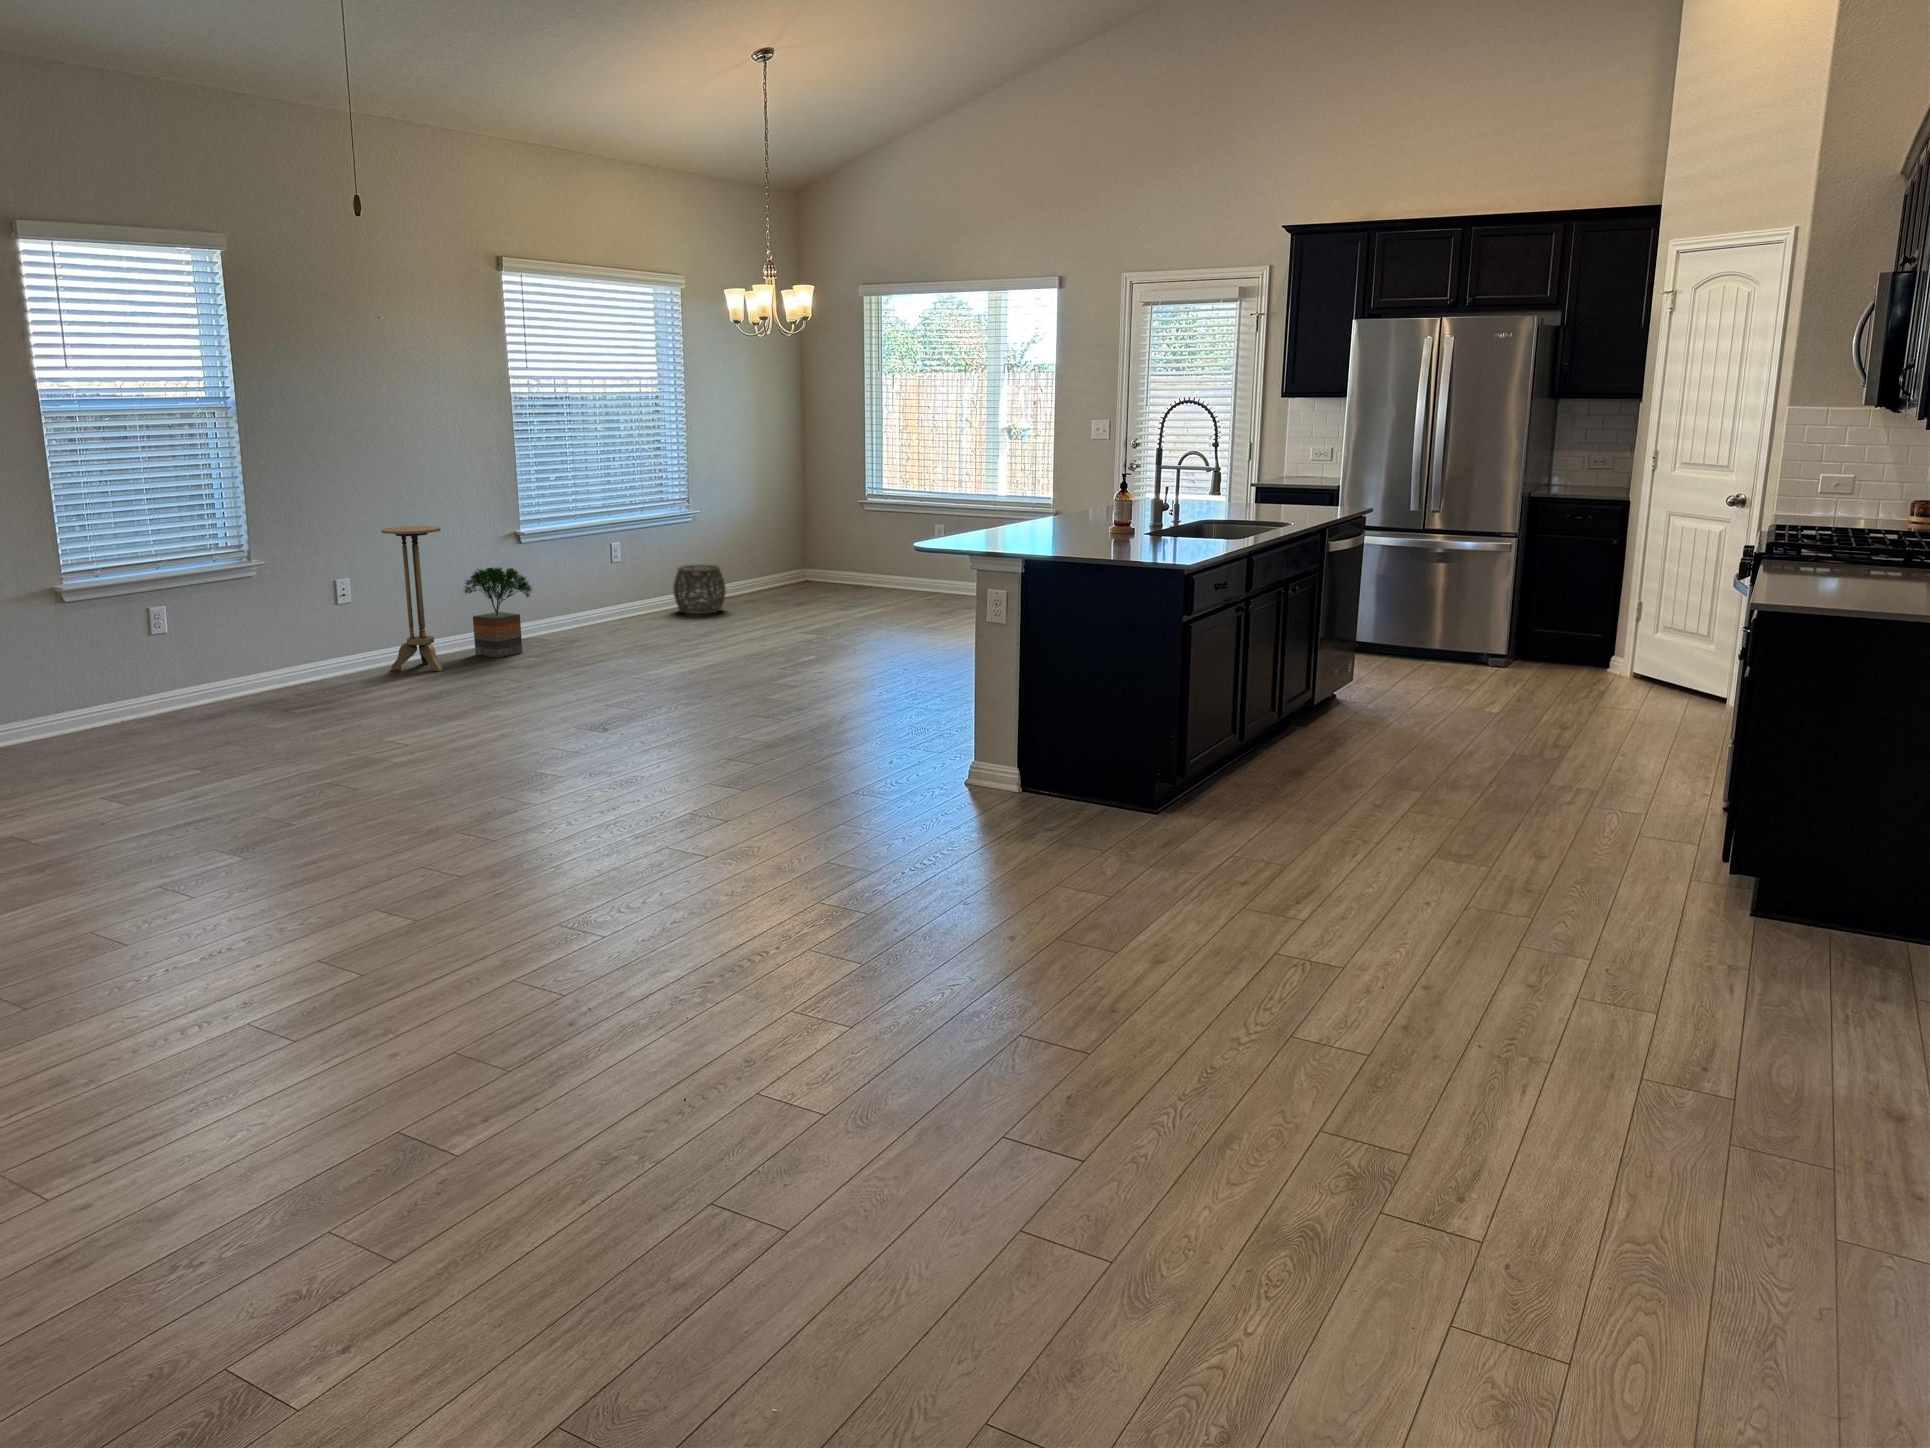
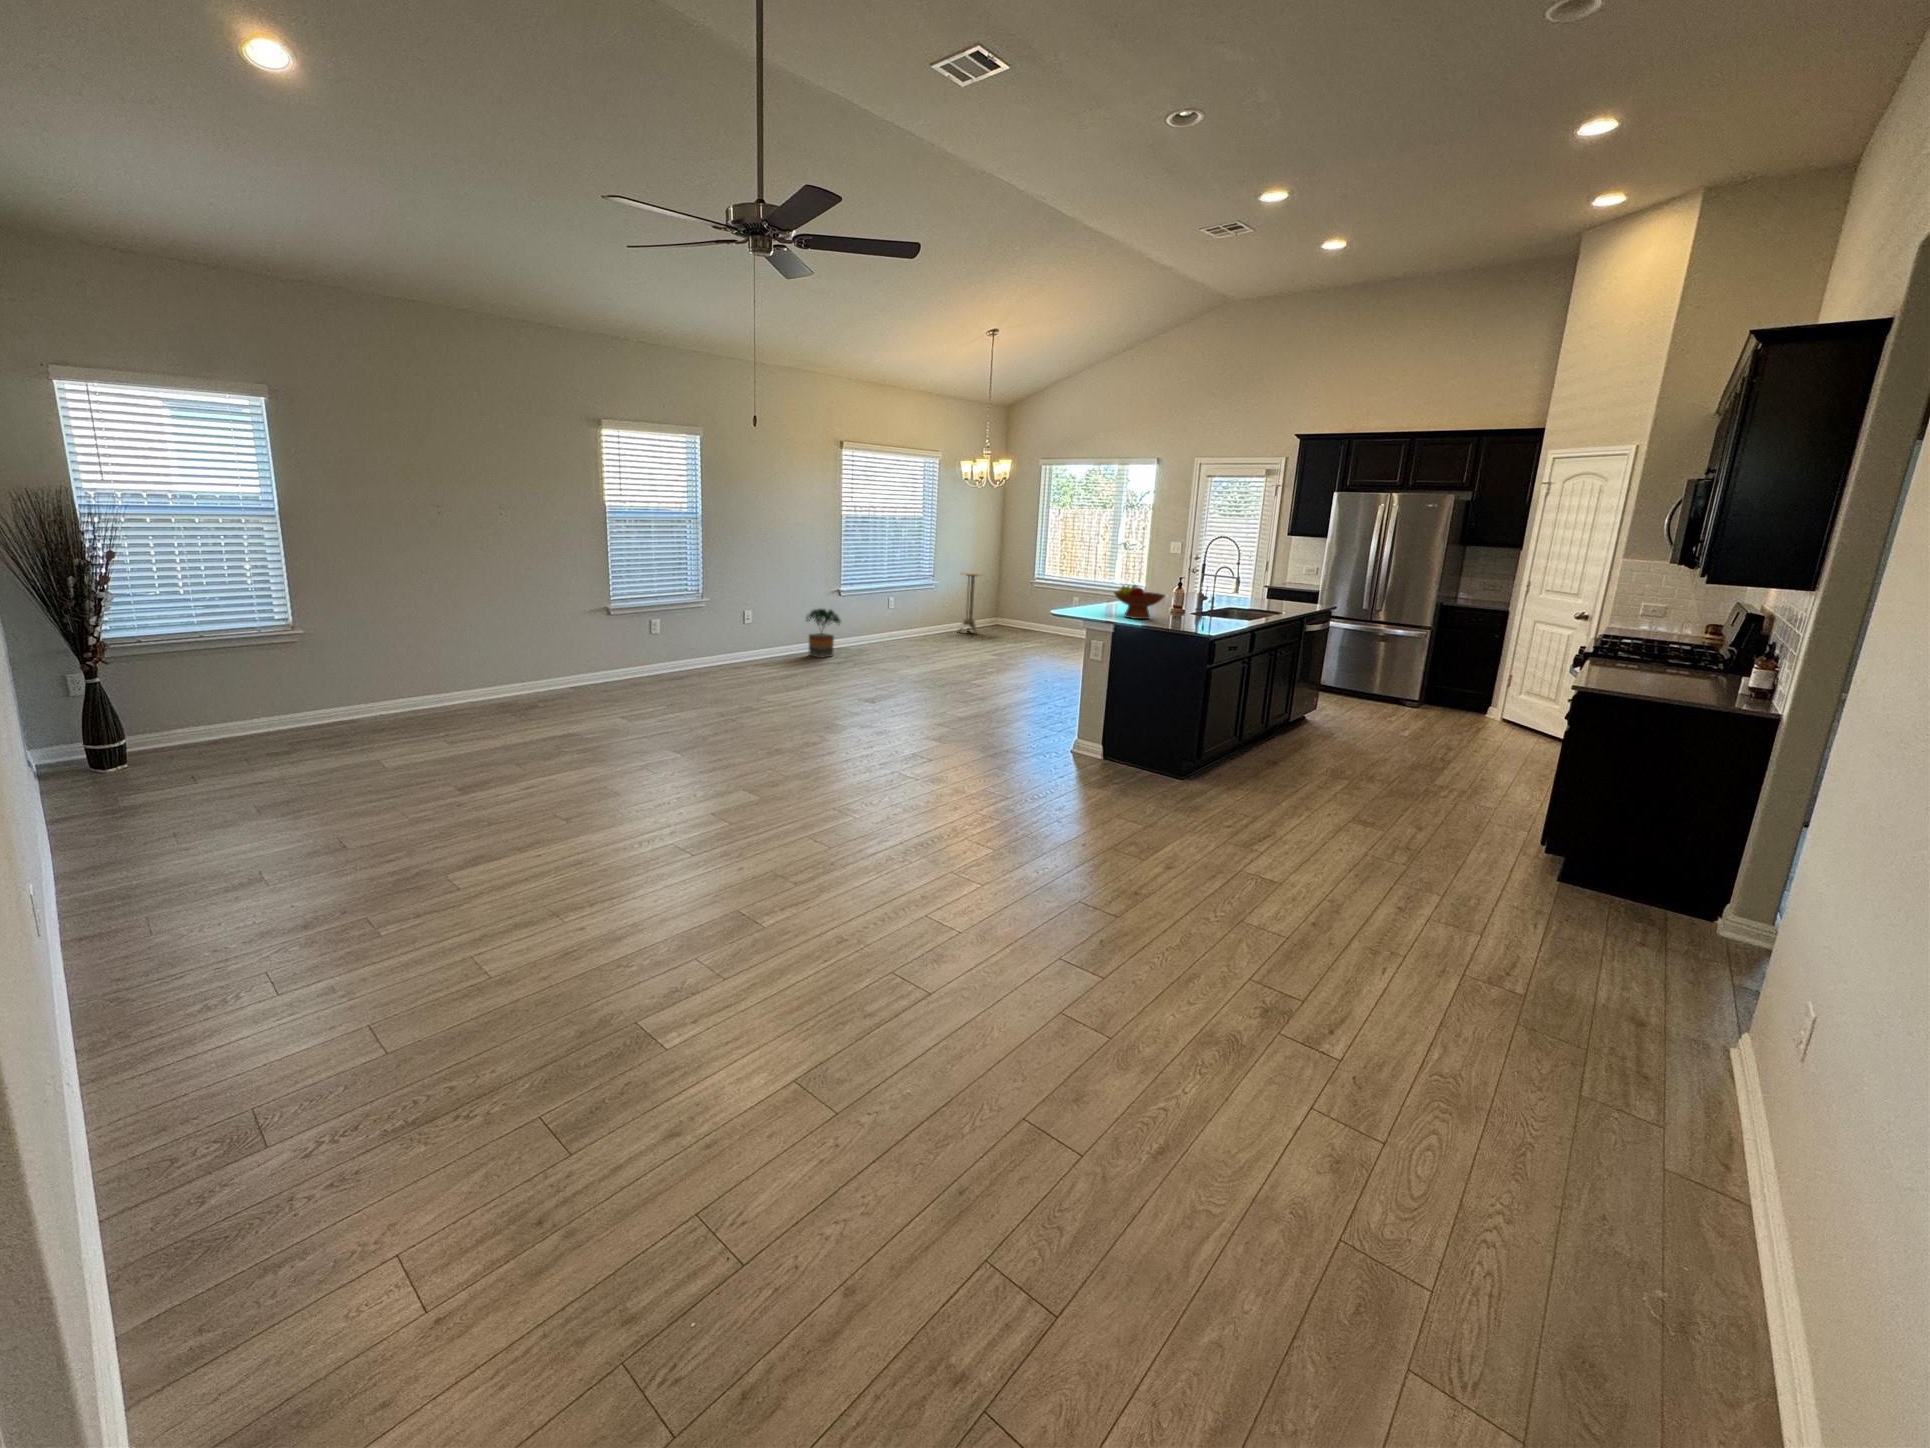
fruit bowl: none [1007,484,1097,544] -> present [1114,585,1165,619]
side table: present [382,526,443,671] -> present [957,572,983,634]
woven basket: present [674,565,726,614] -> none [916,613,946,641]

